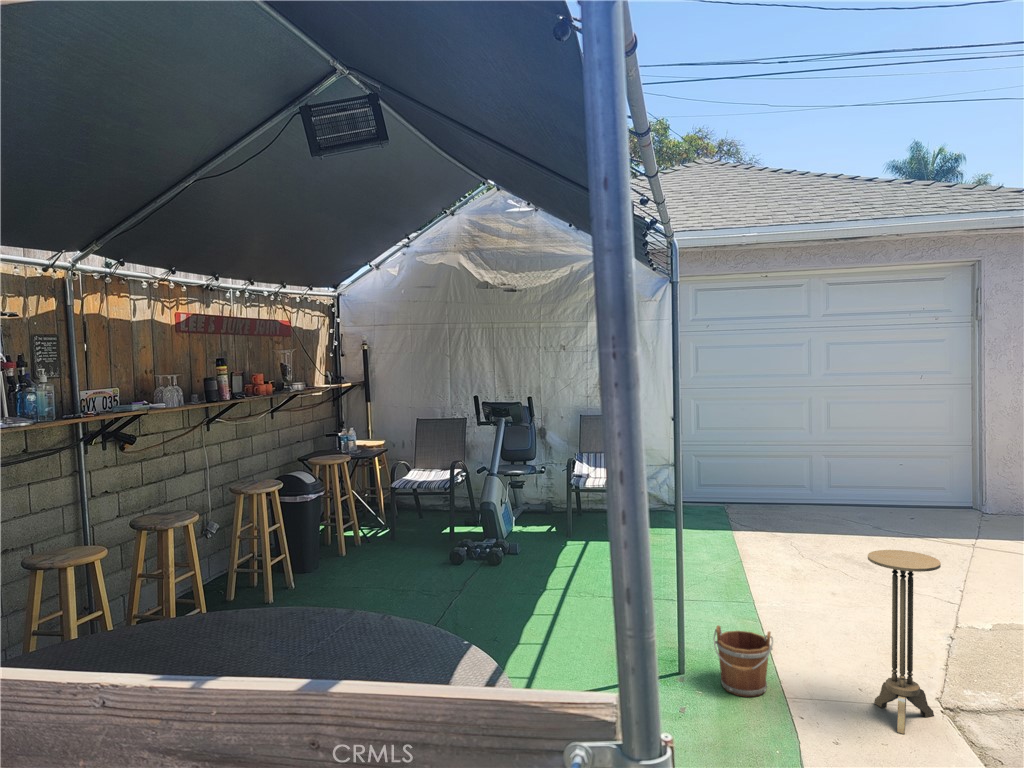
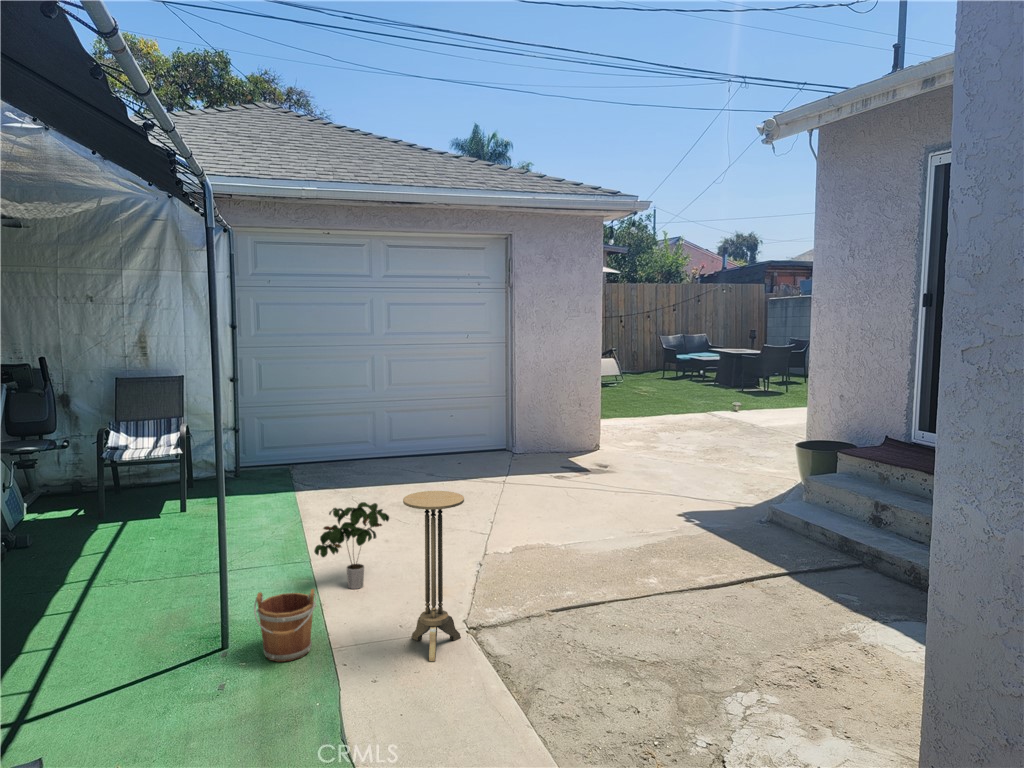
potted plant: none [764,552,843,640] -> present [314,502,389,589]

